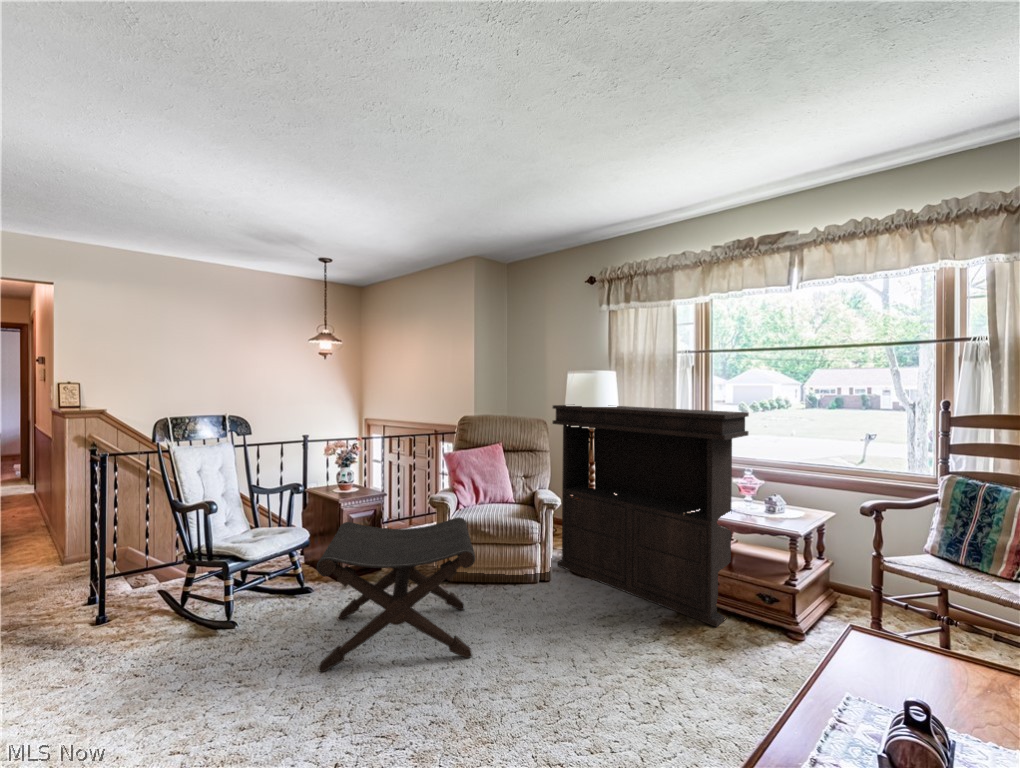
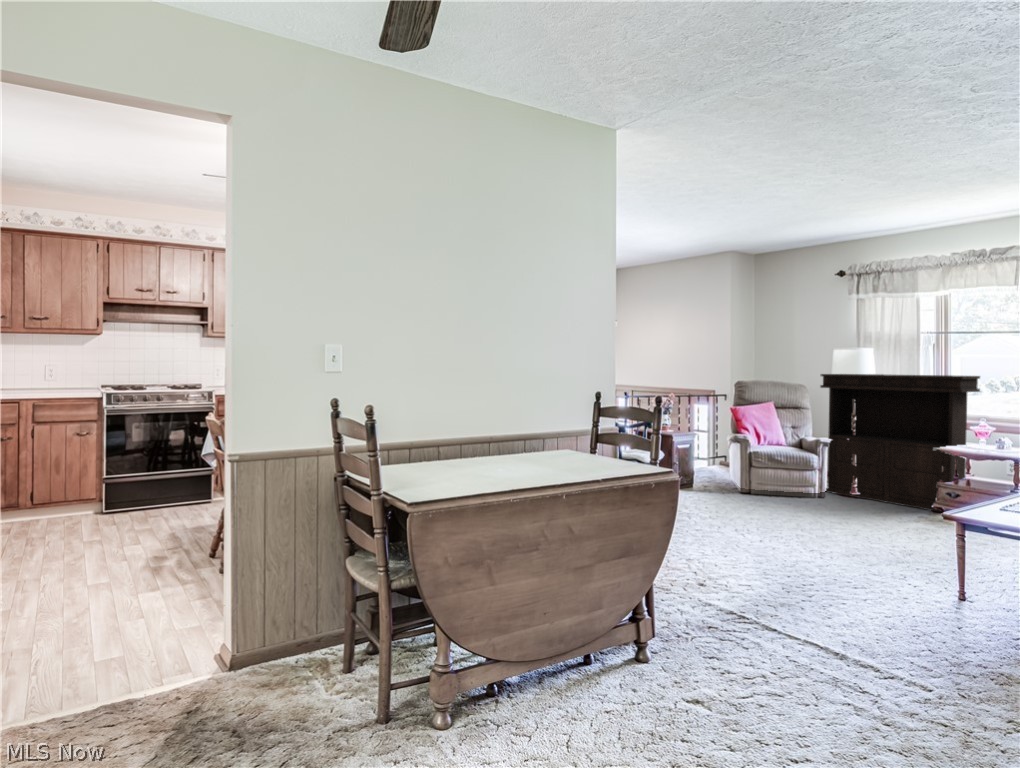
footstool: present [317,518,475,672] -> none [696,444,802,515]

